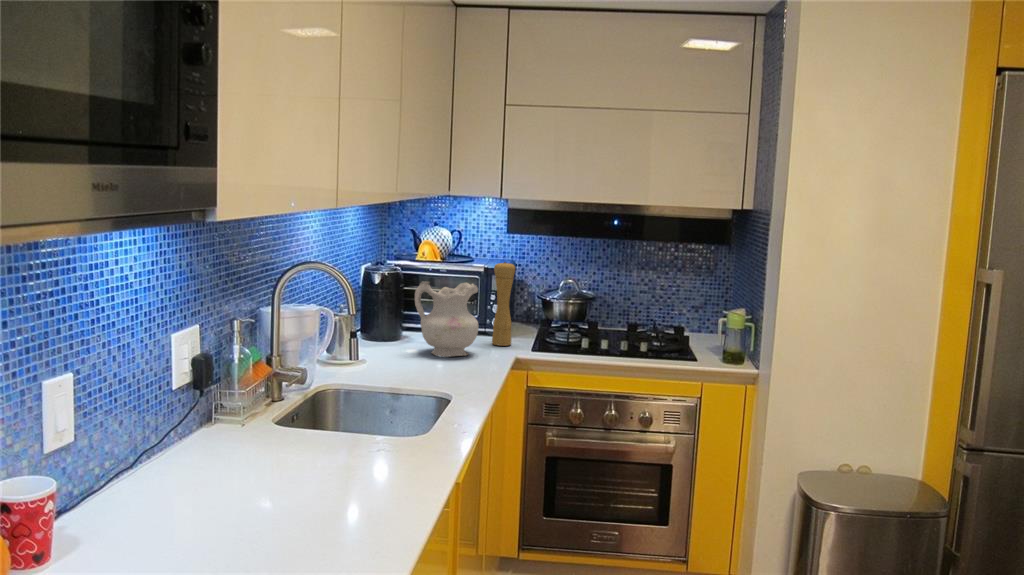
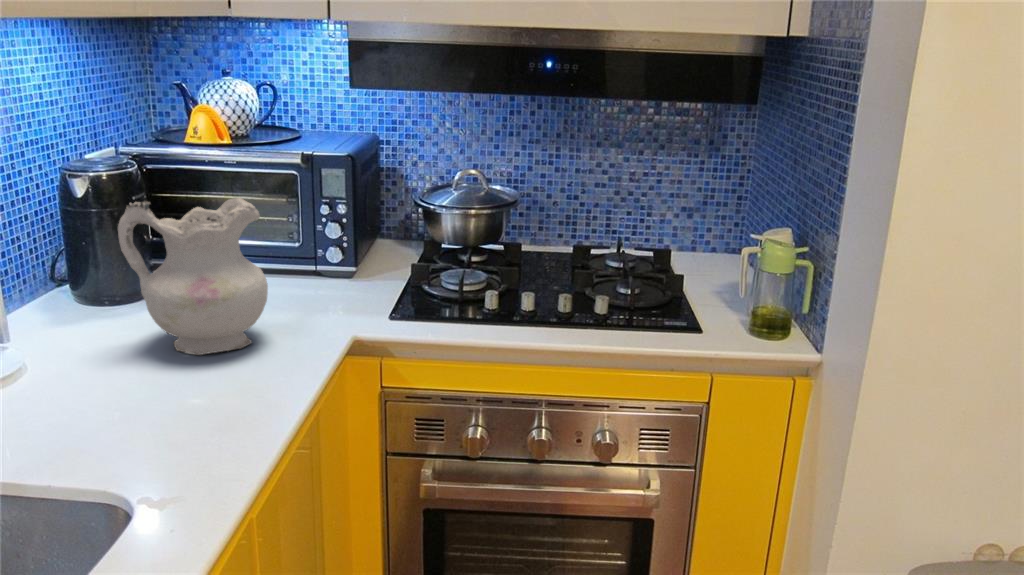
pepper mill: present [492,262,515,346] -> none [308,148,353,309]

